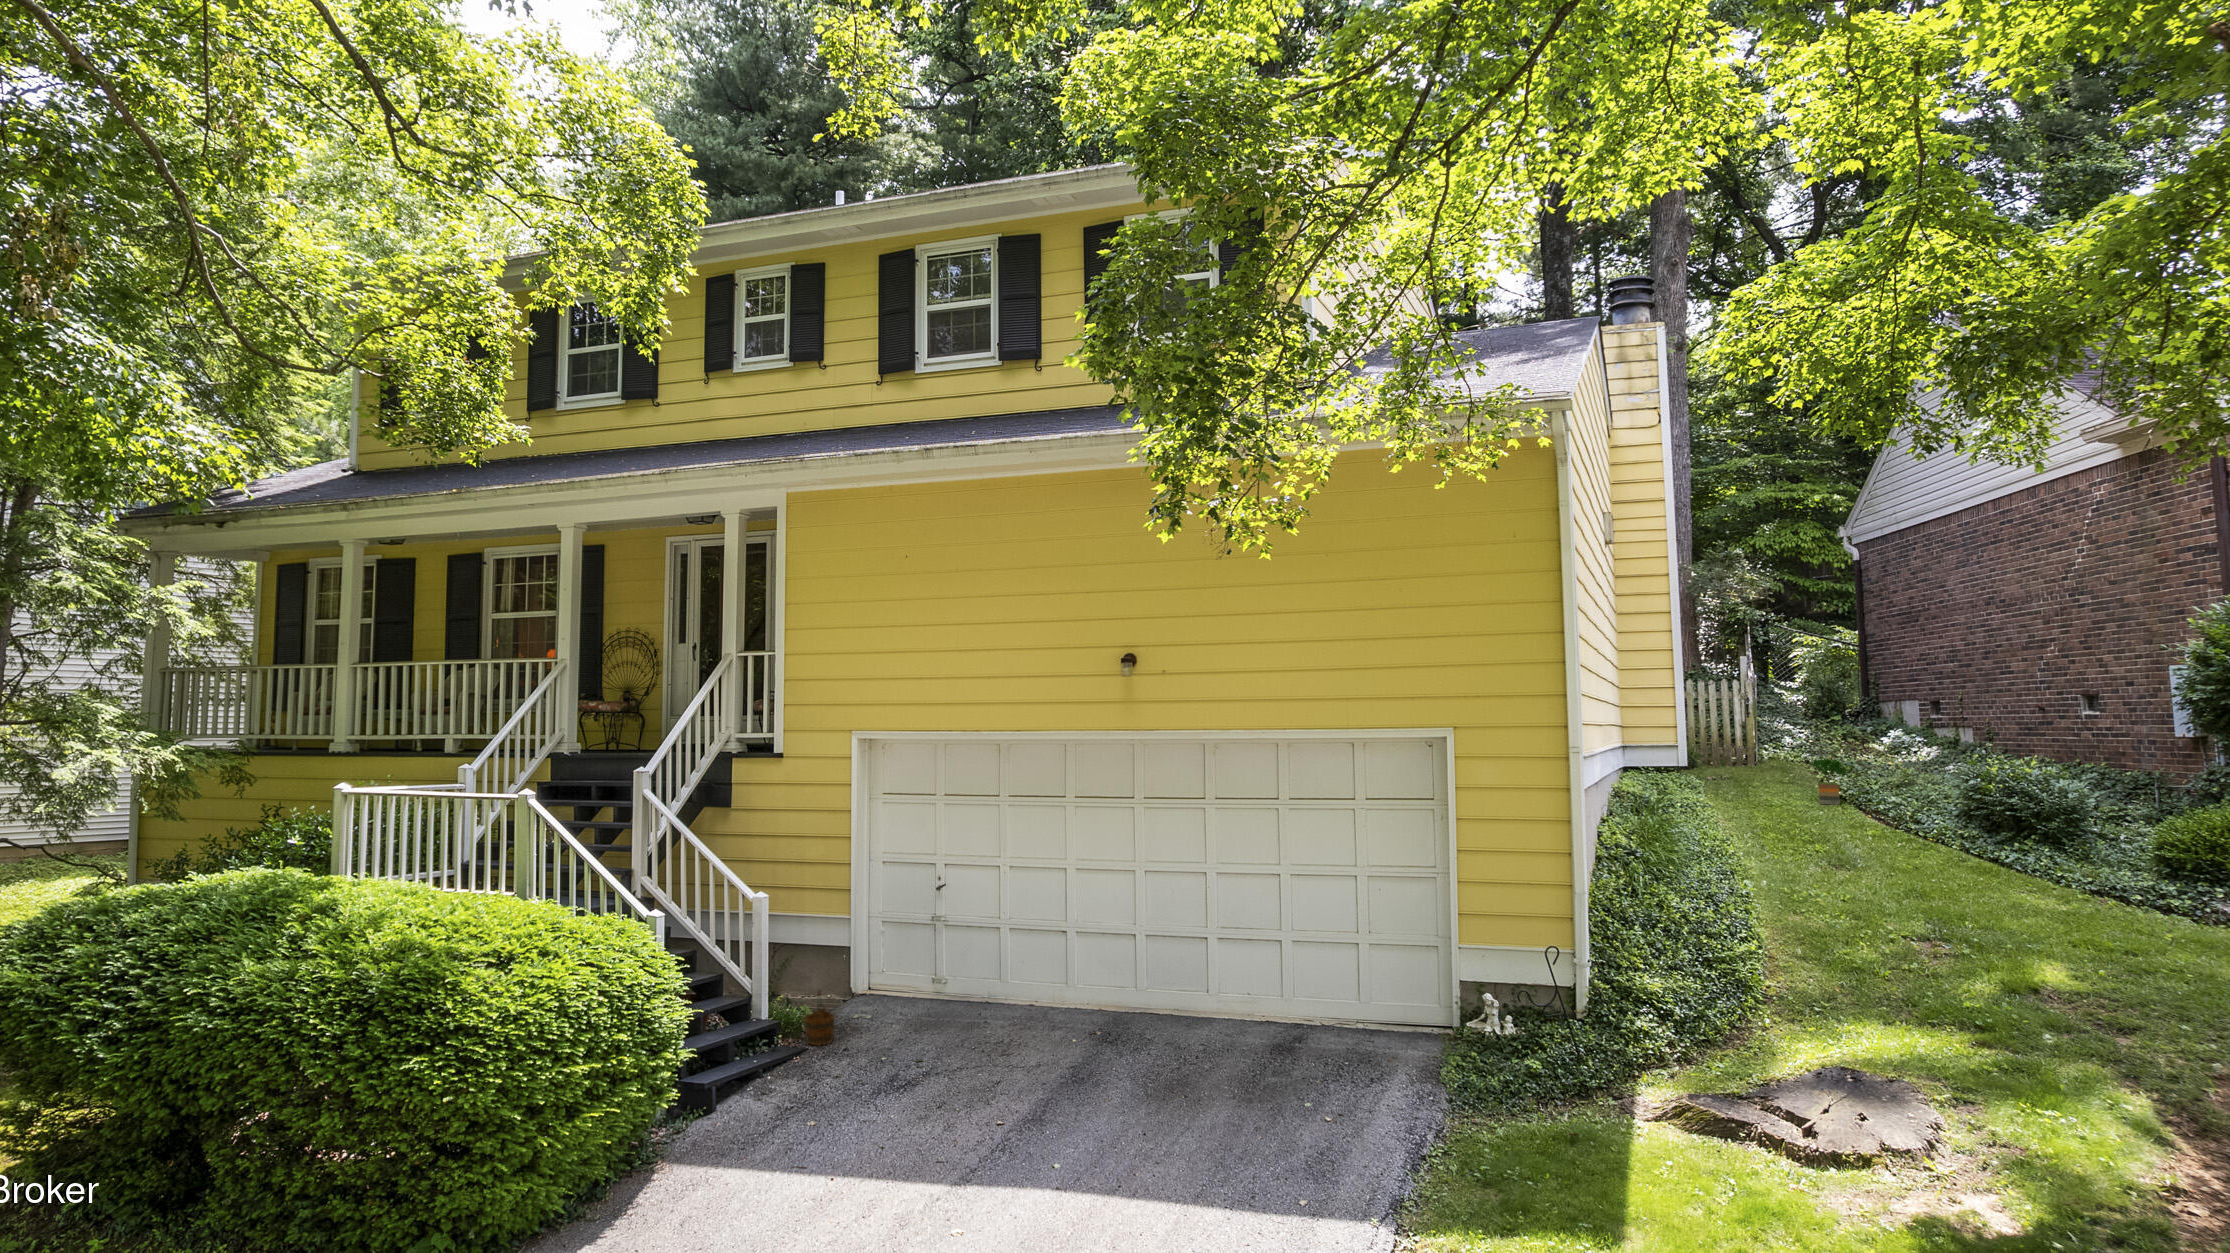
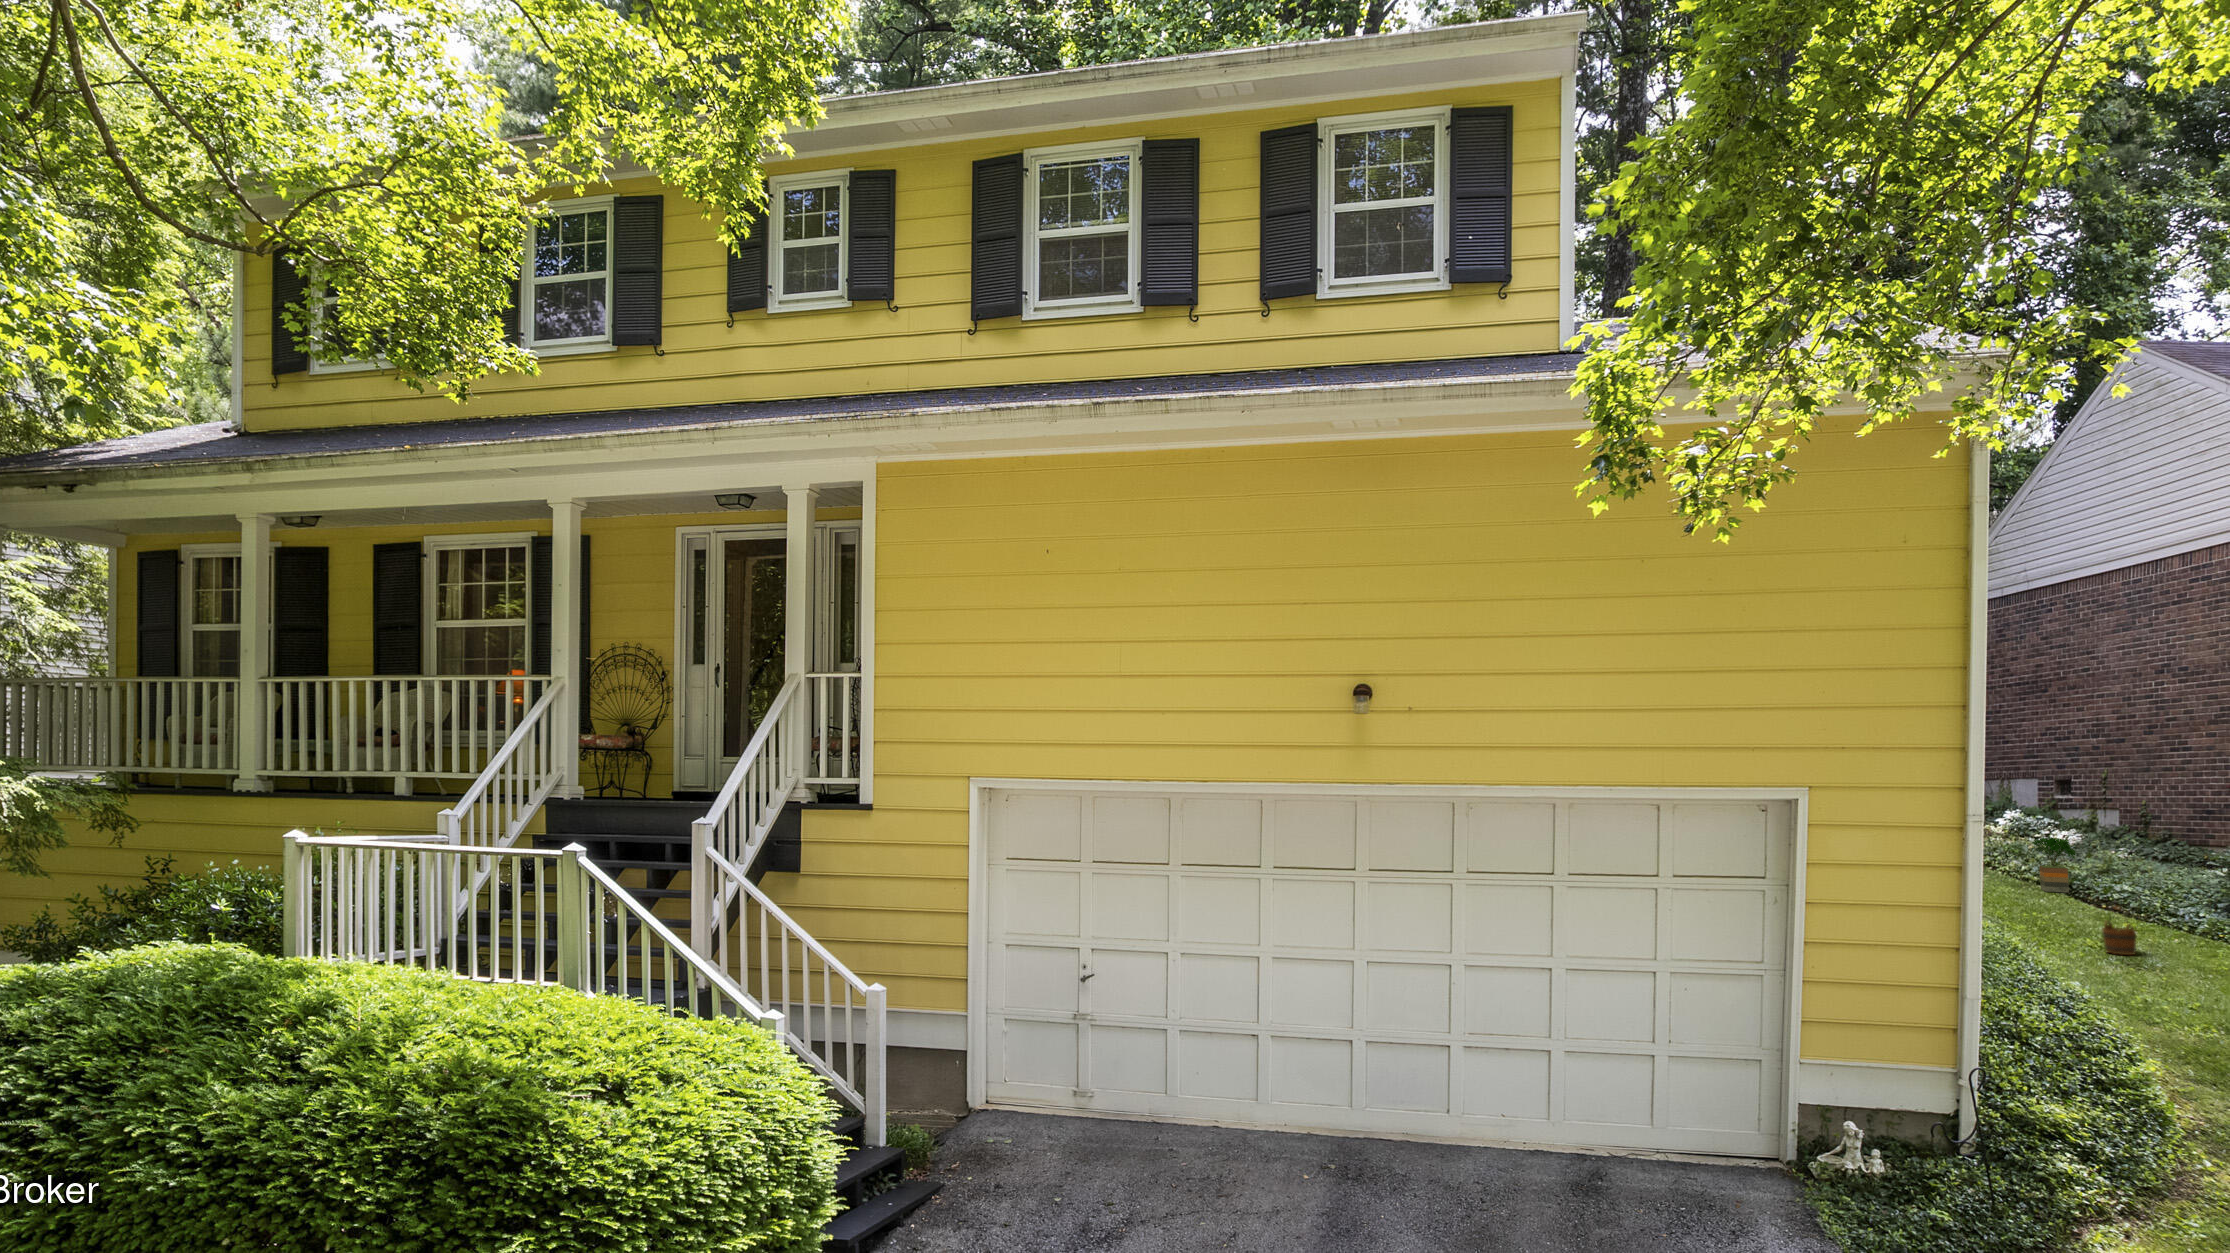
wooden bucket: present [805,991,835,1046] -> present [2102,906,2137,955]

